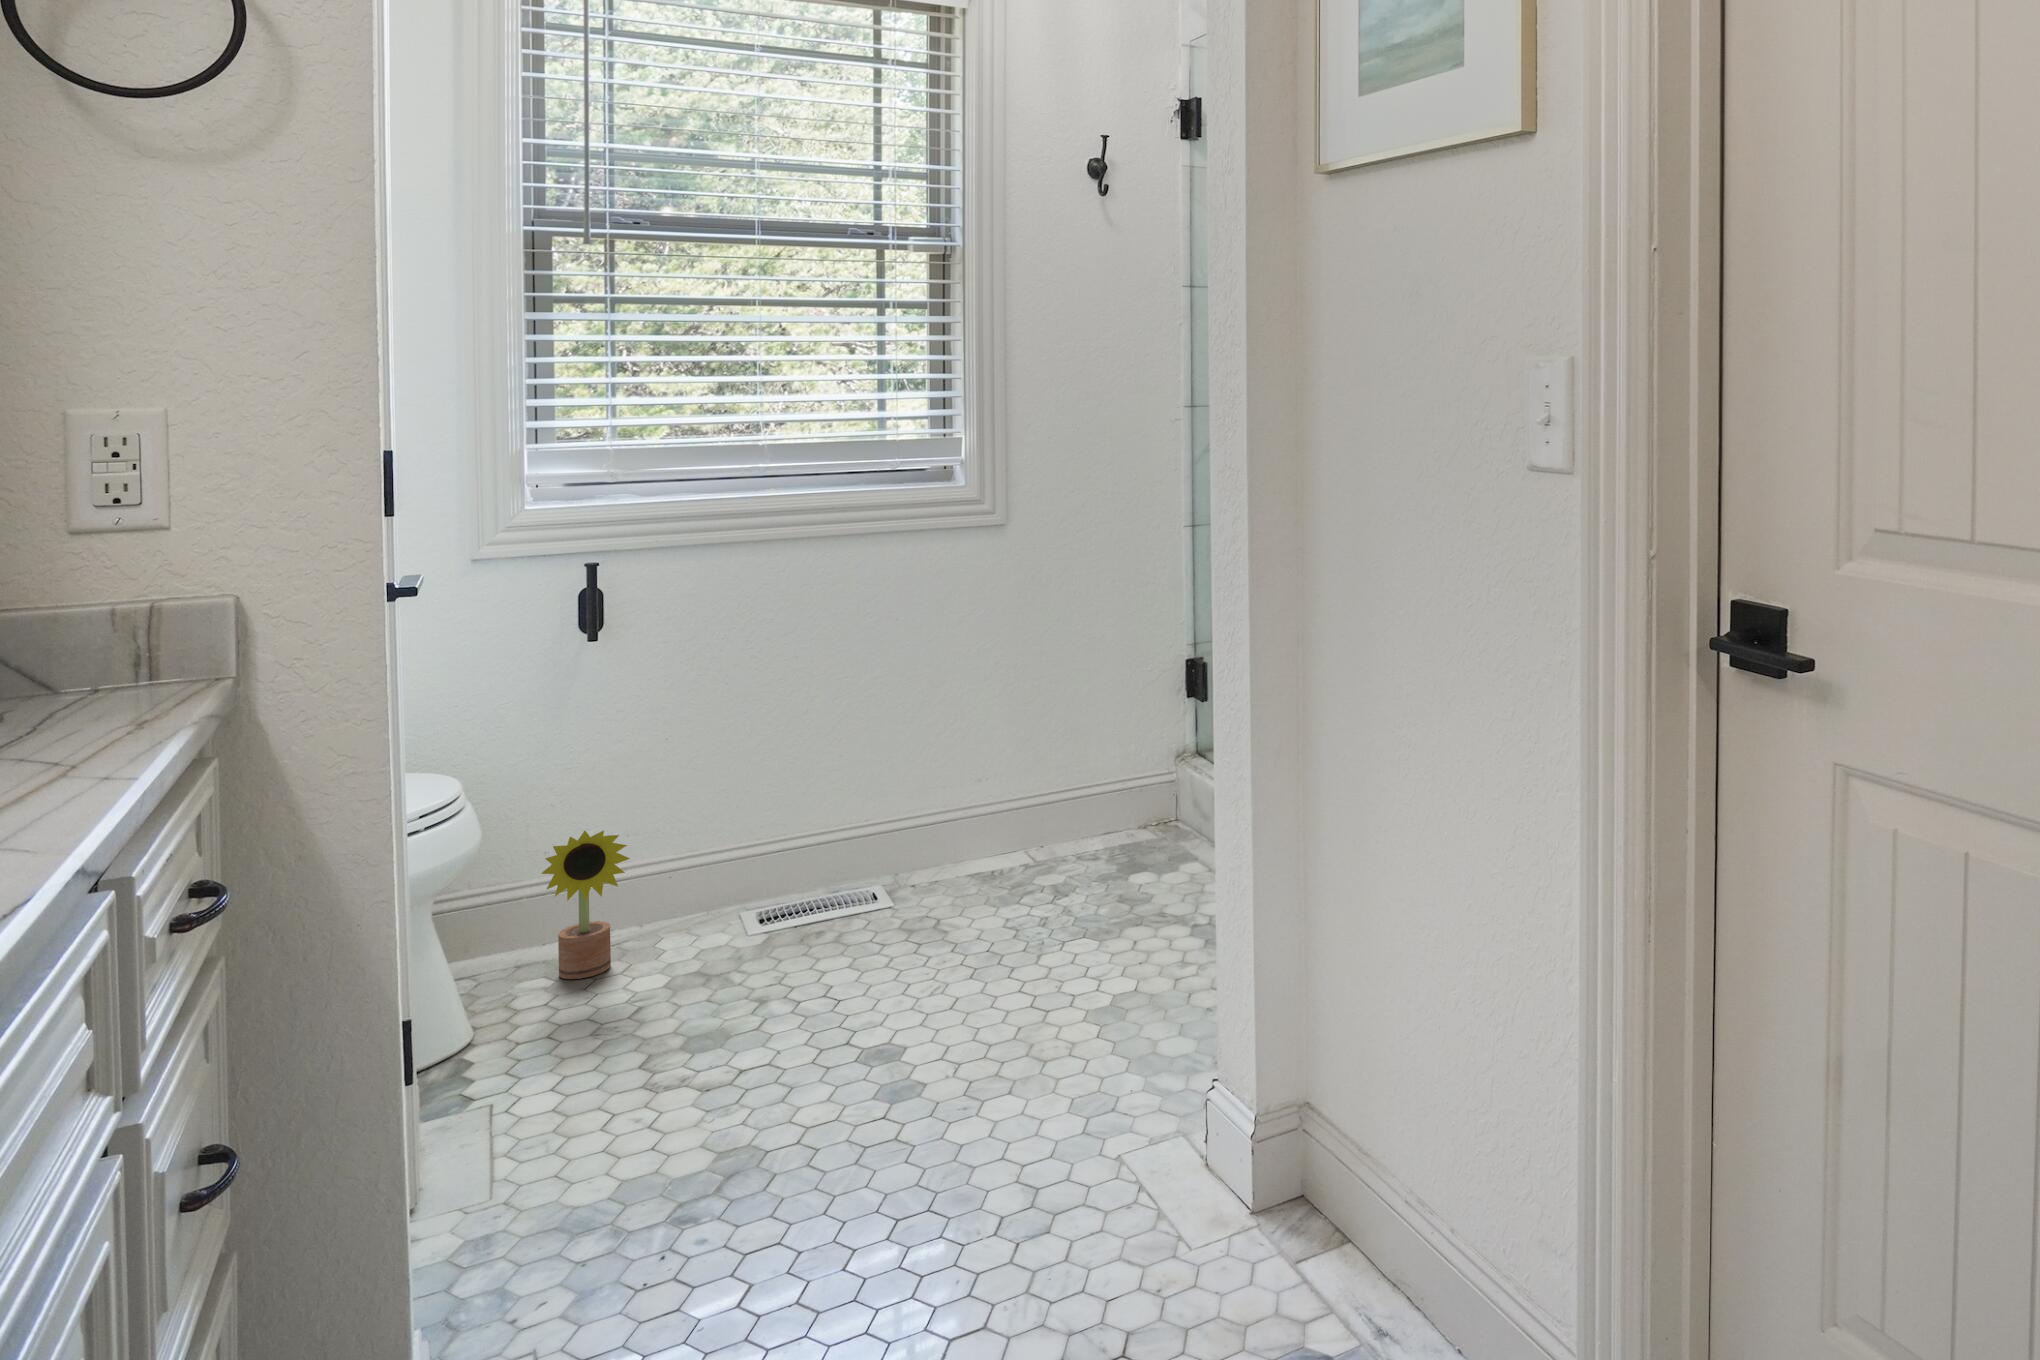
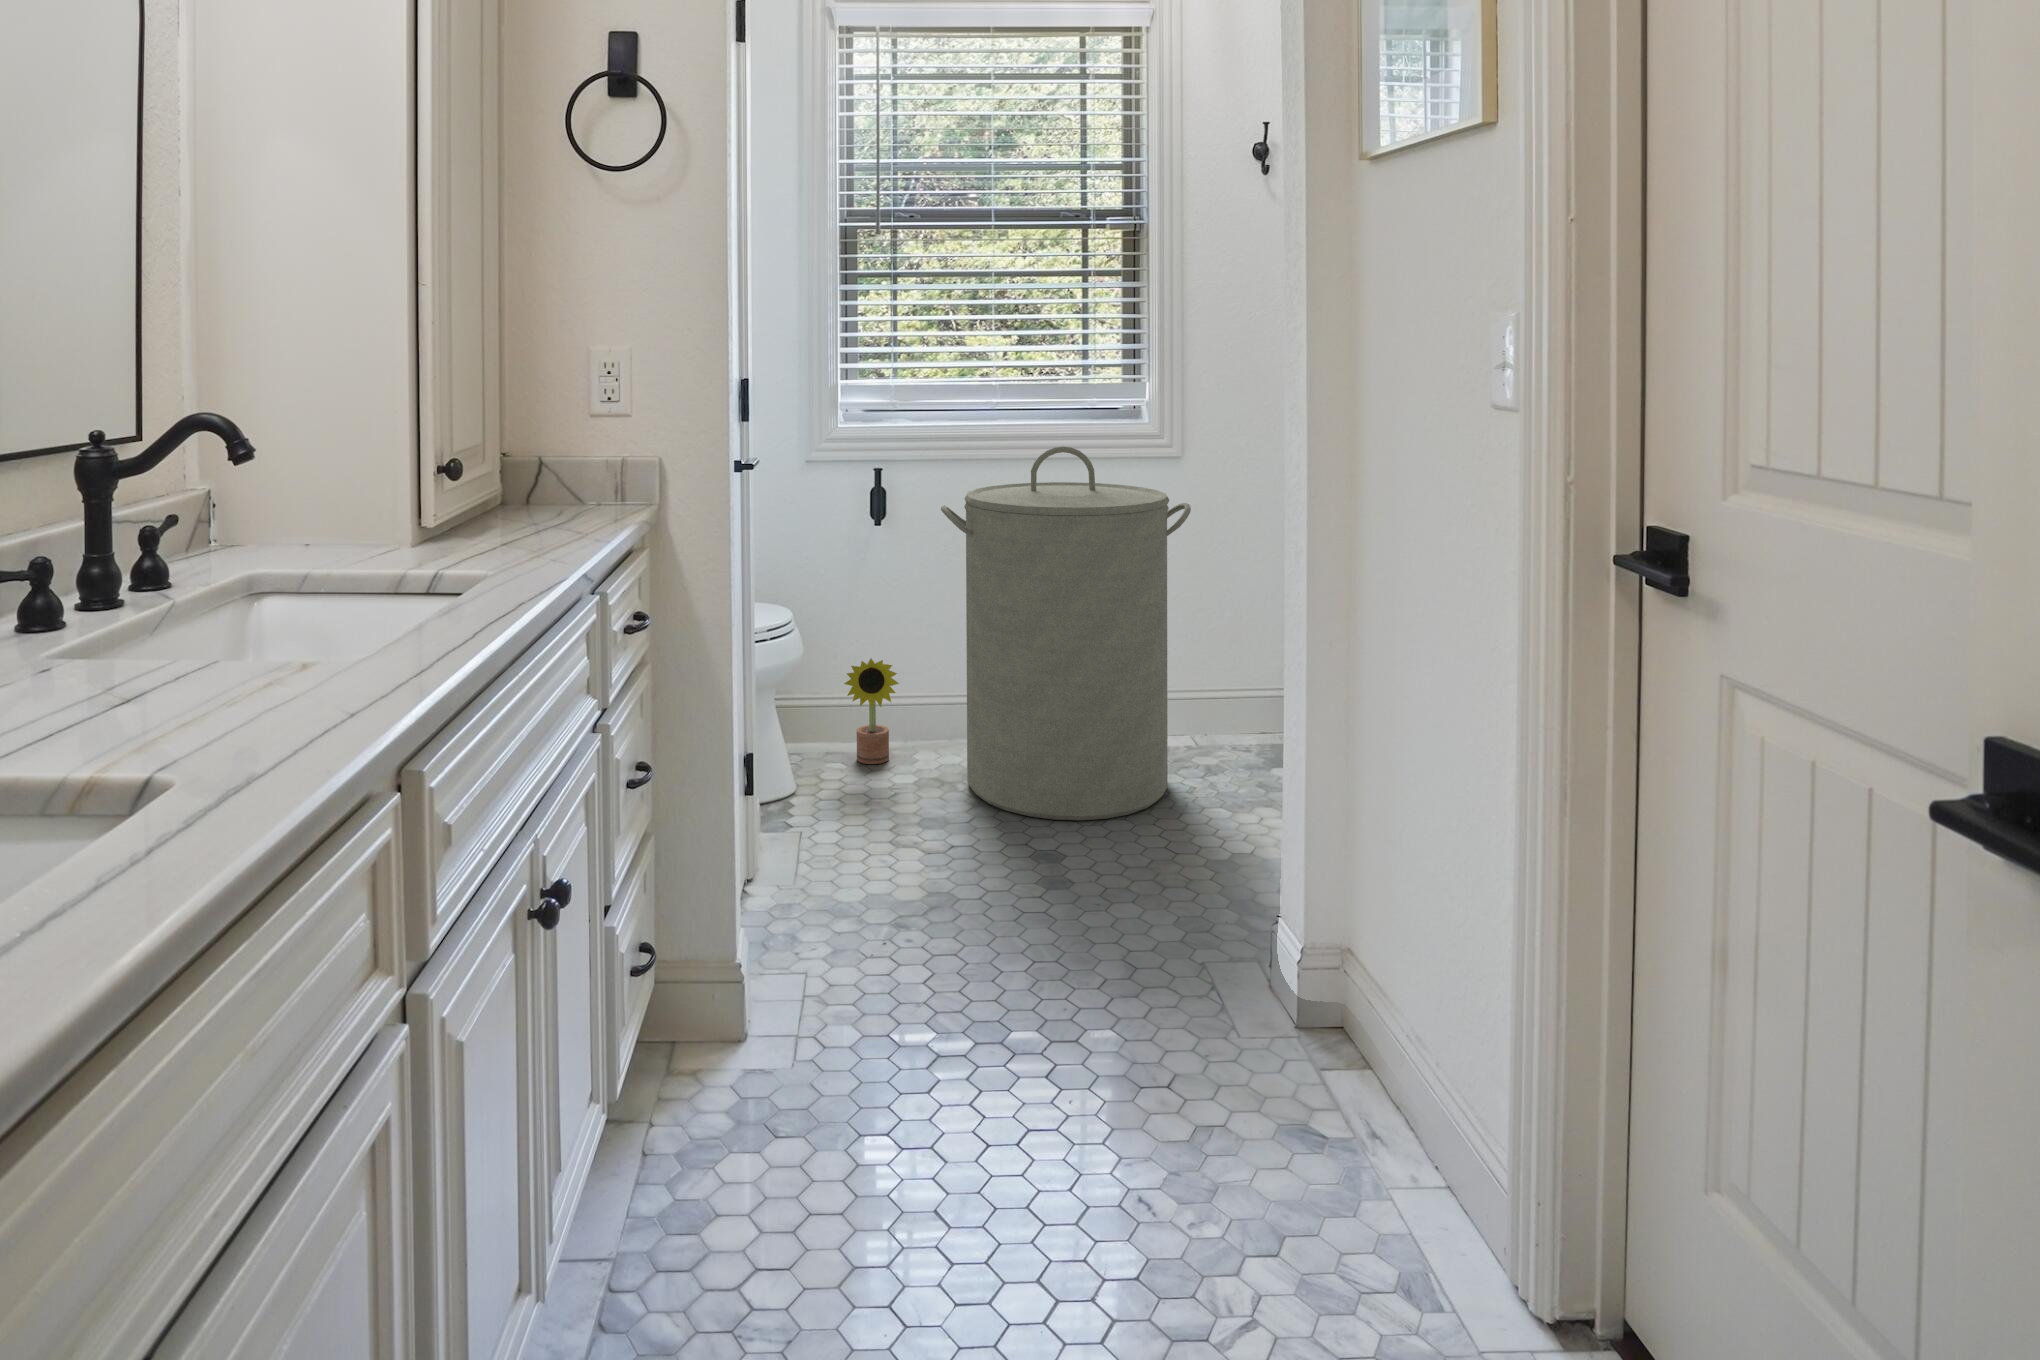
laundry hamper: none [699,522,1033,997] -> present [941,447,1191,820]

